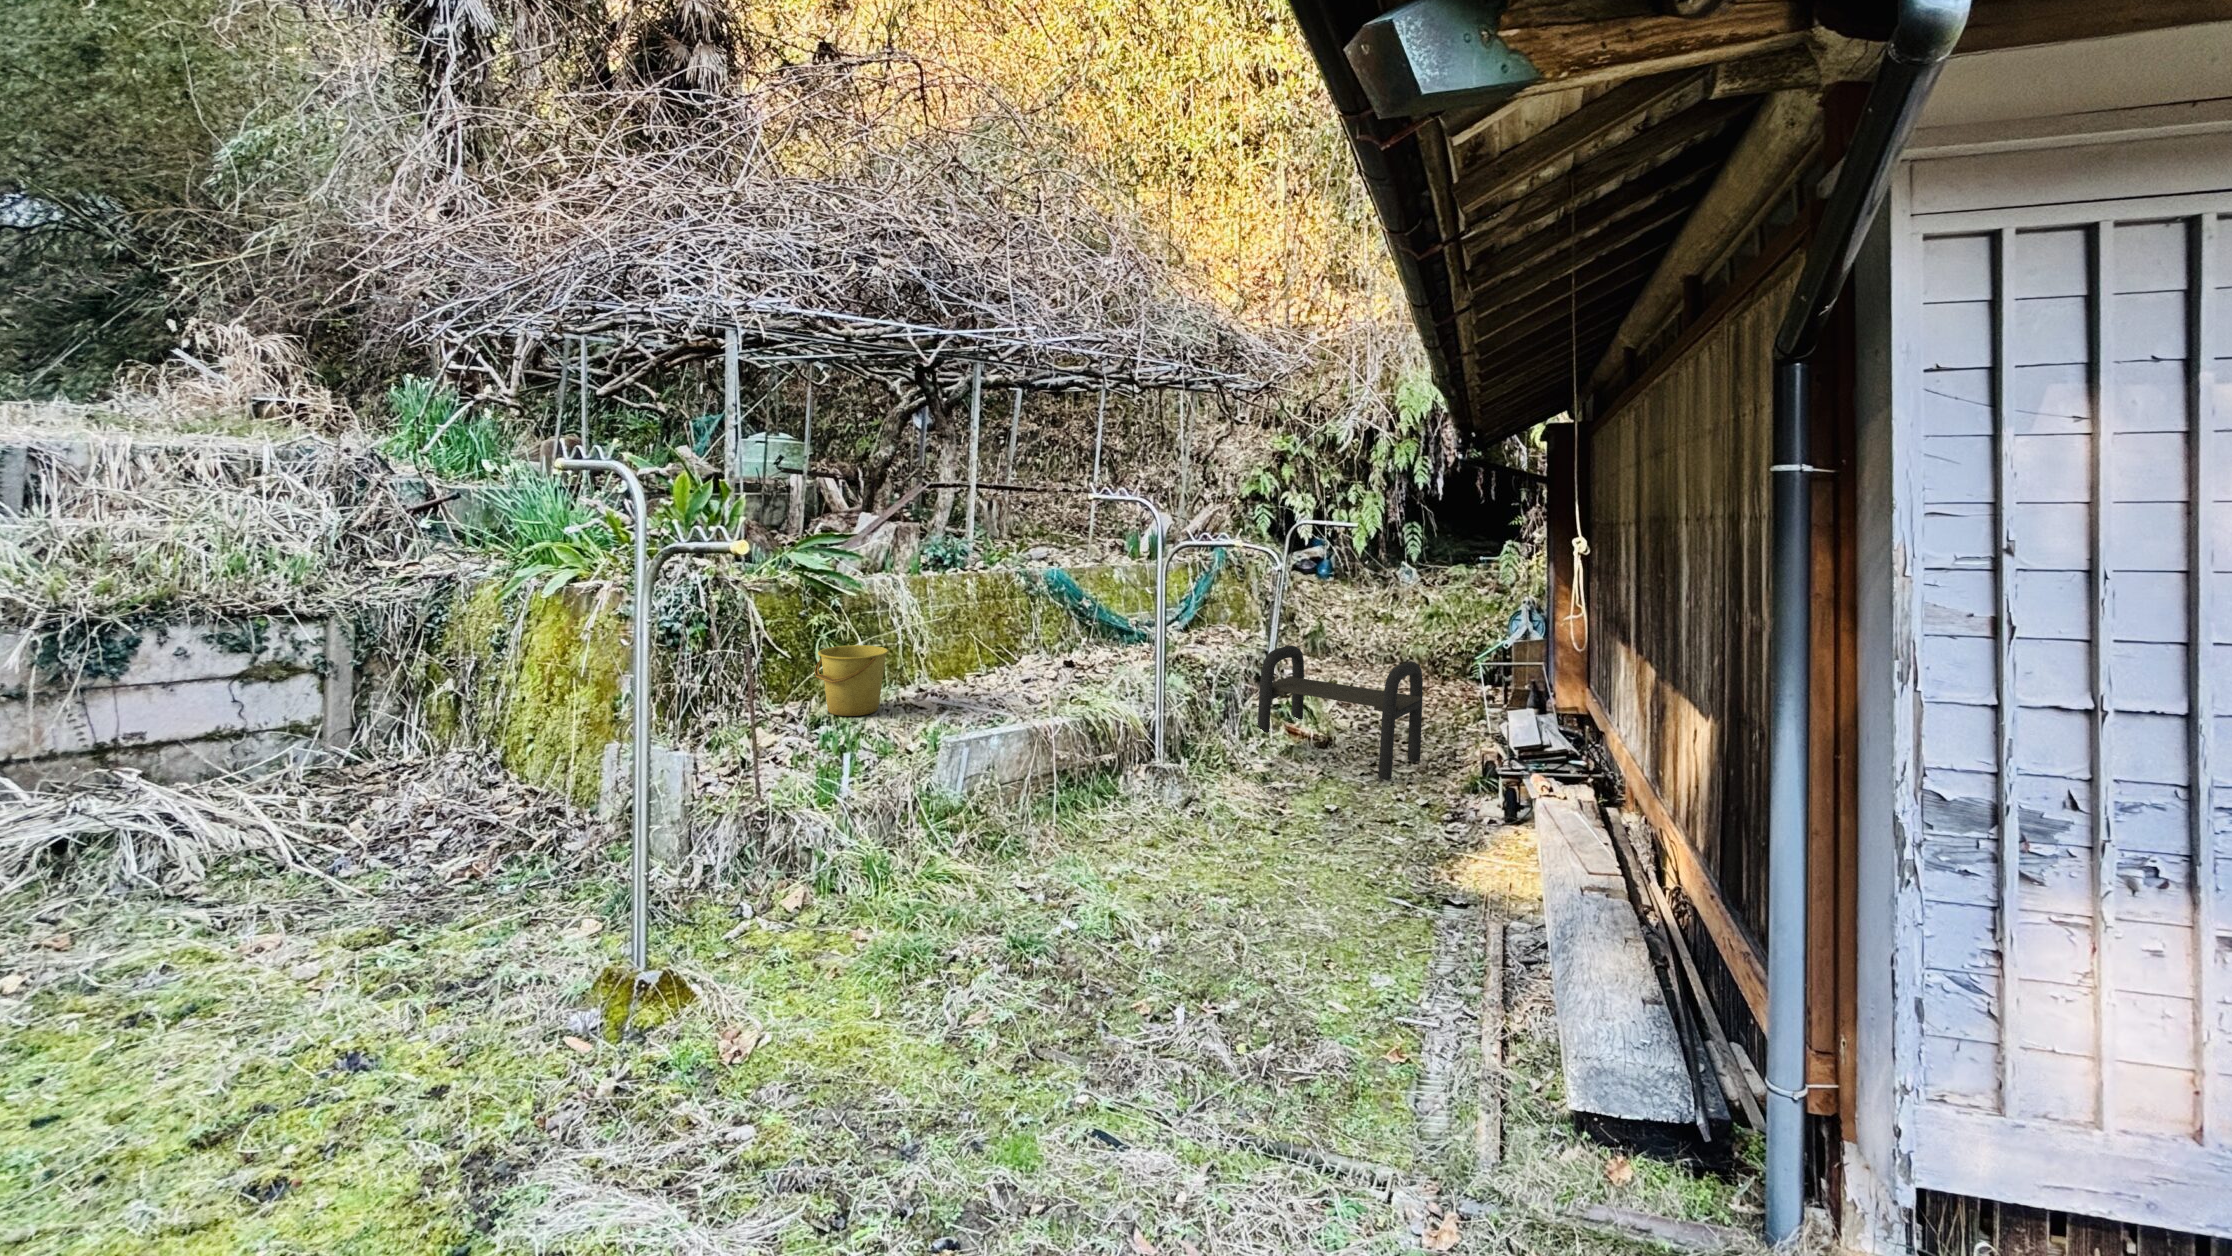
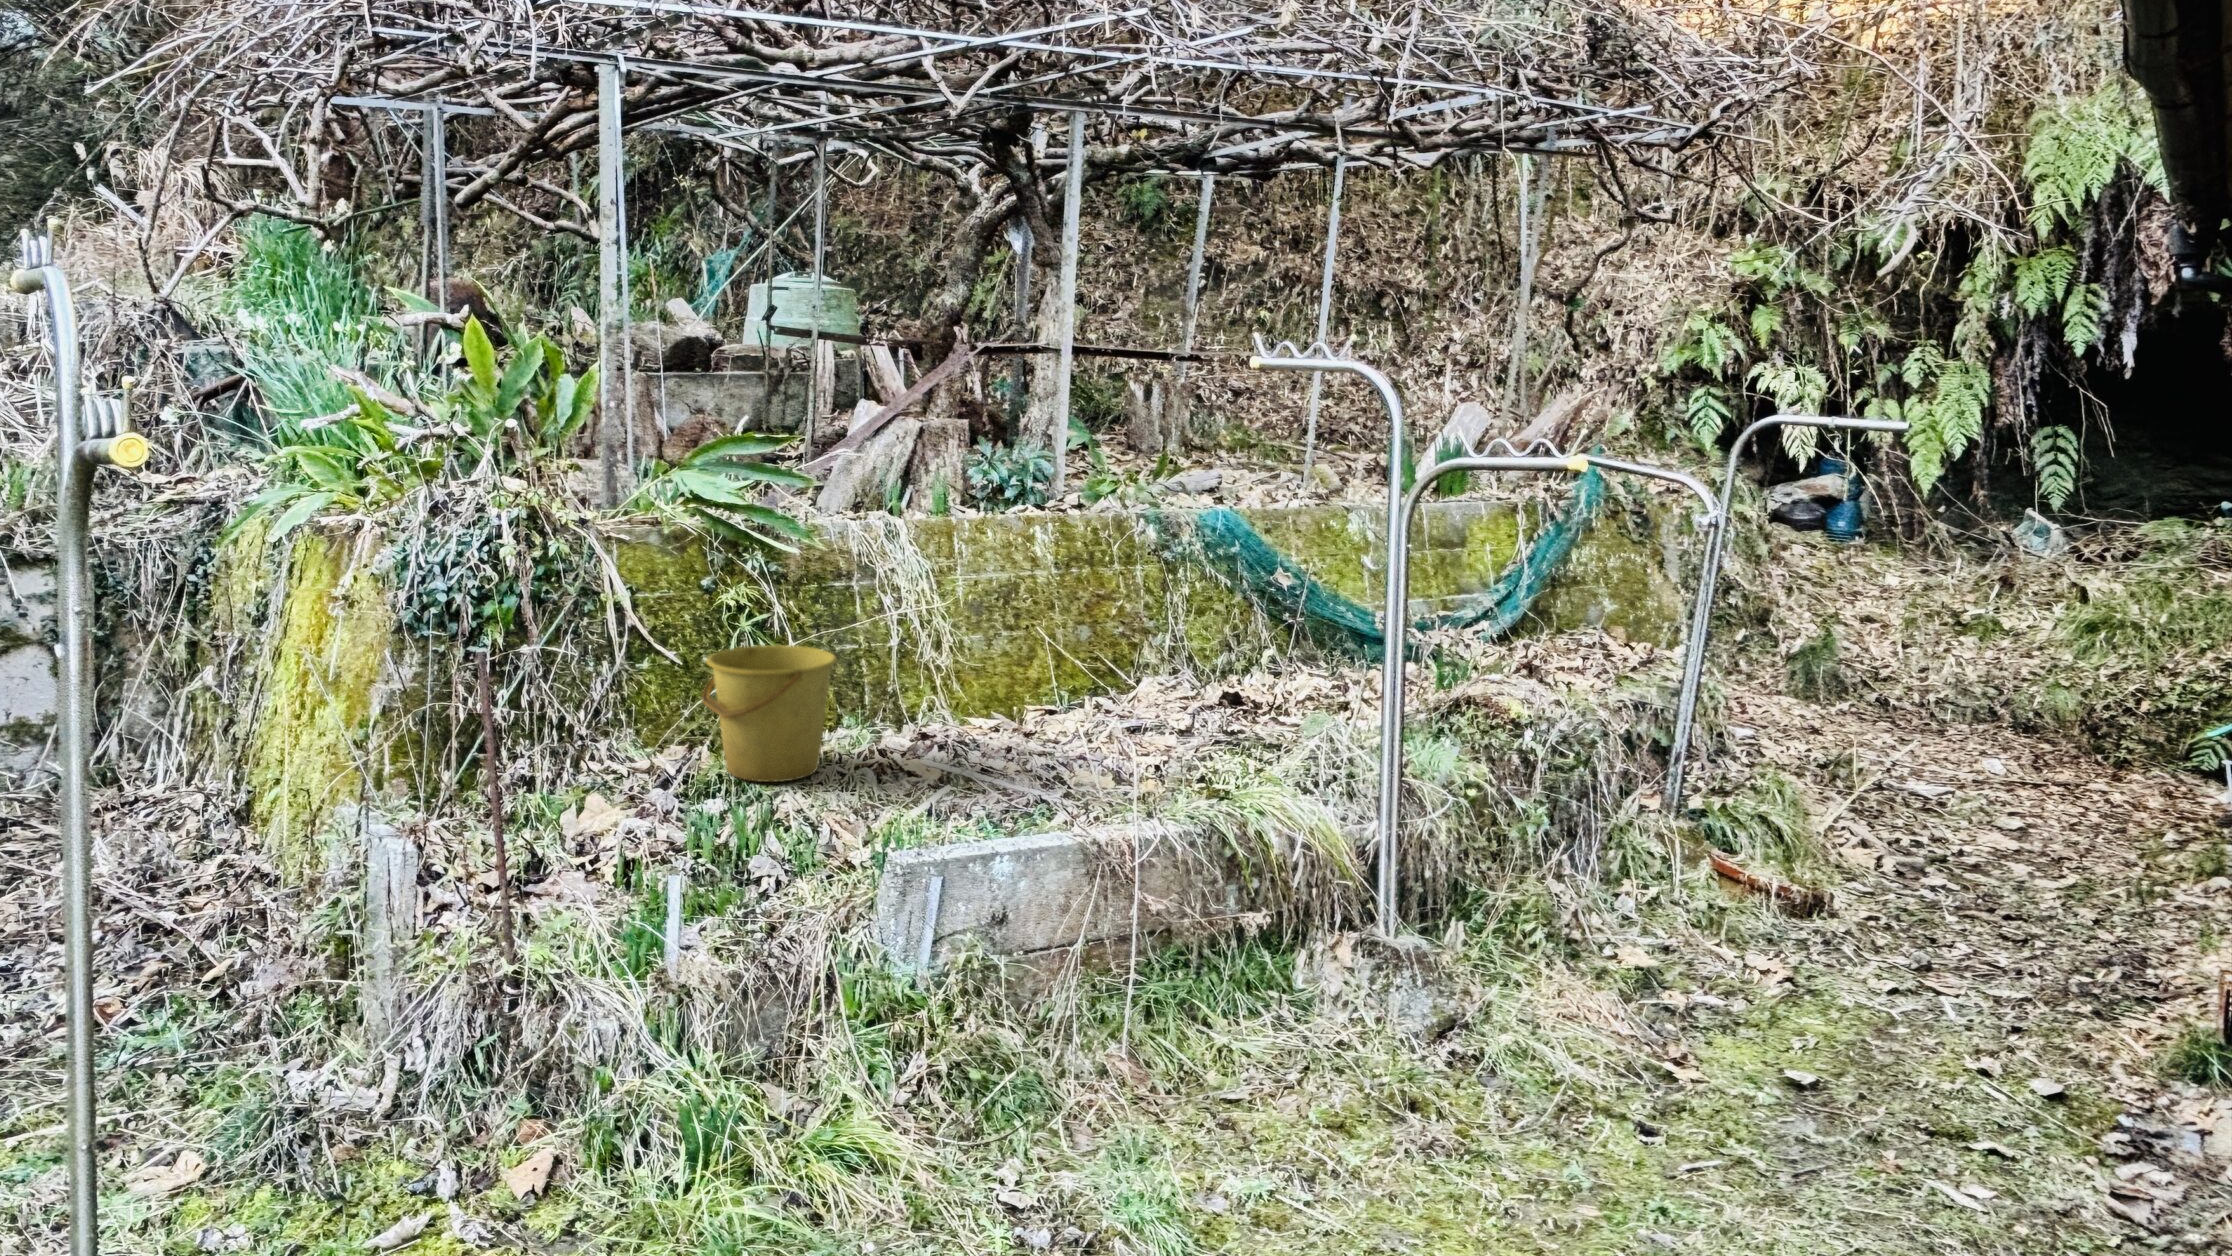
bench: present [1258,645,1423,780] -> none [1636,687,2083,1031]

